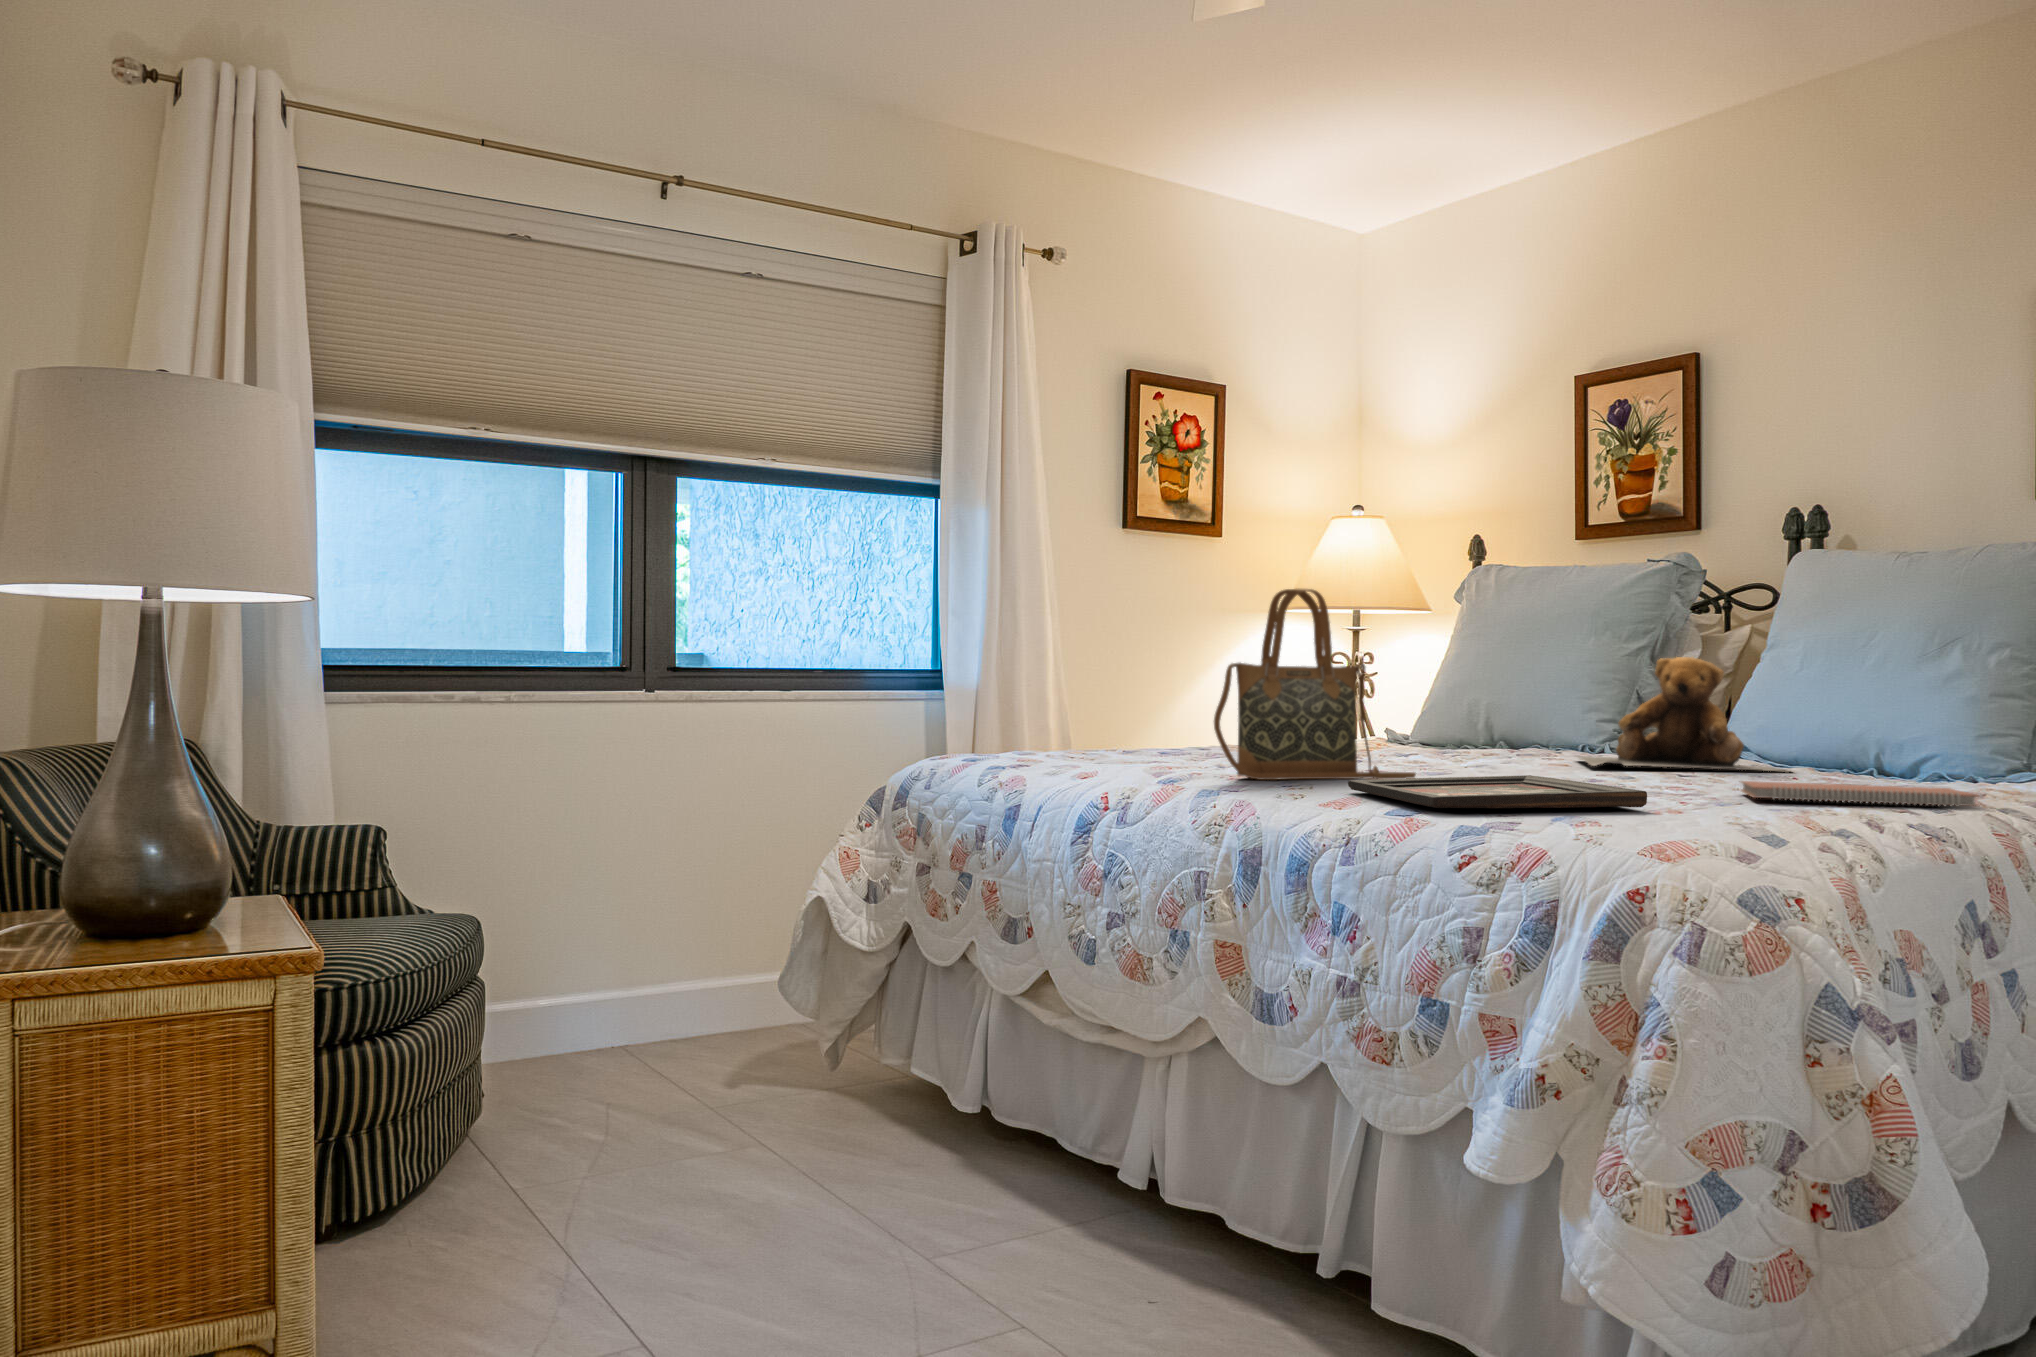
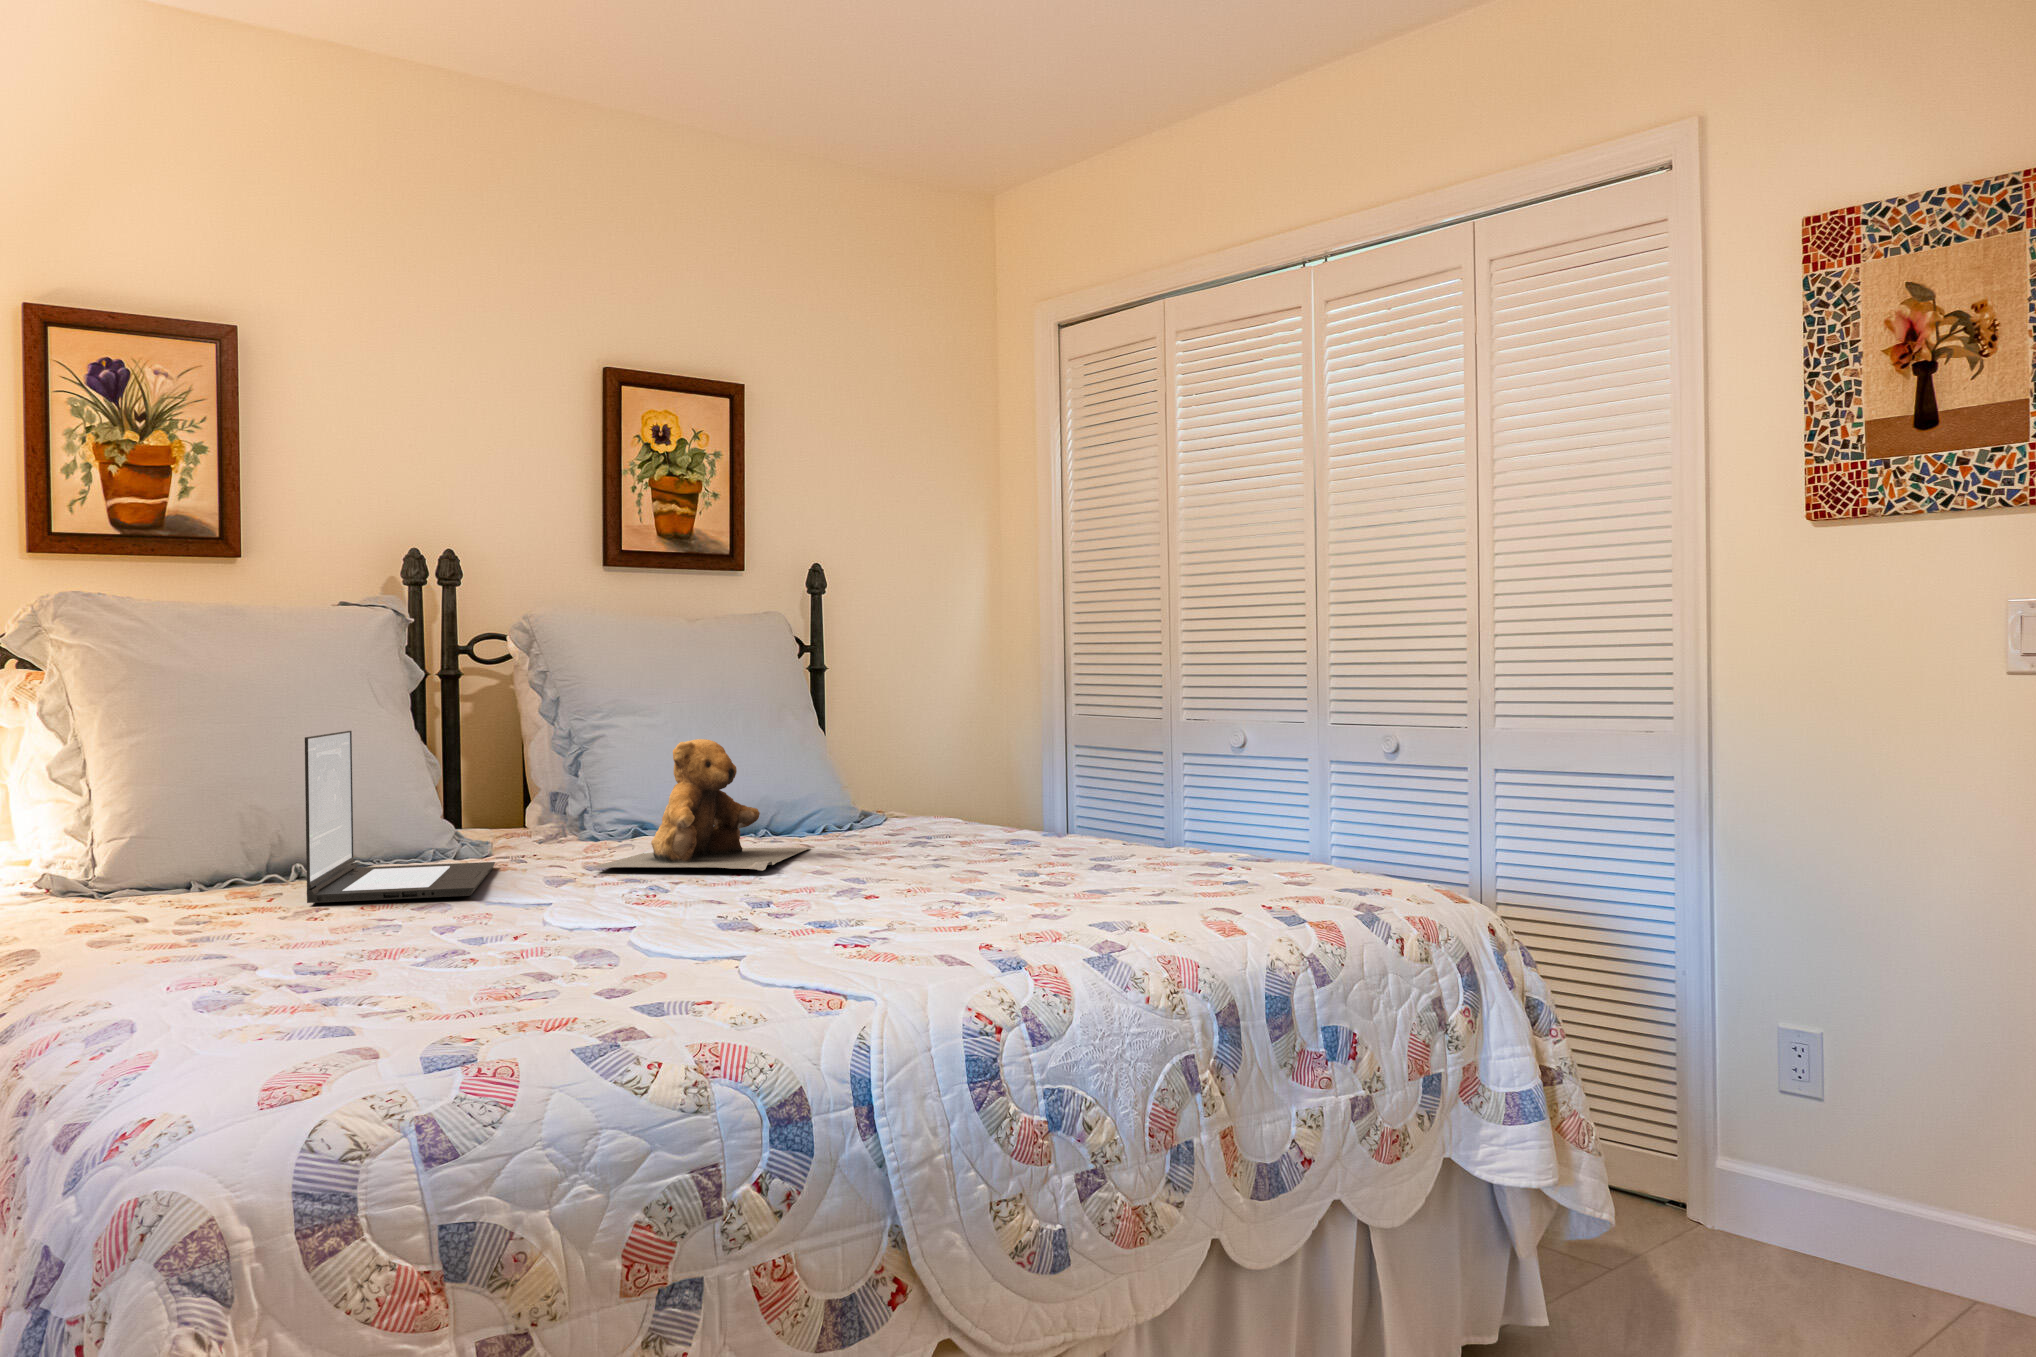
handbag: present [1214,589,1416,780] -> none [827,677,974,948]
laptop: none [1396,646,1588,756] -> present [305,731,495,903]
decorative tray: present [1348,775,1647,808] -> none [1047,868,1349,923]
notebook: present [1740,781,1978,807] -> none [1067,839,1178,864]

